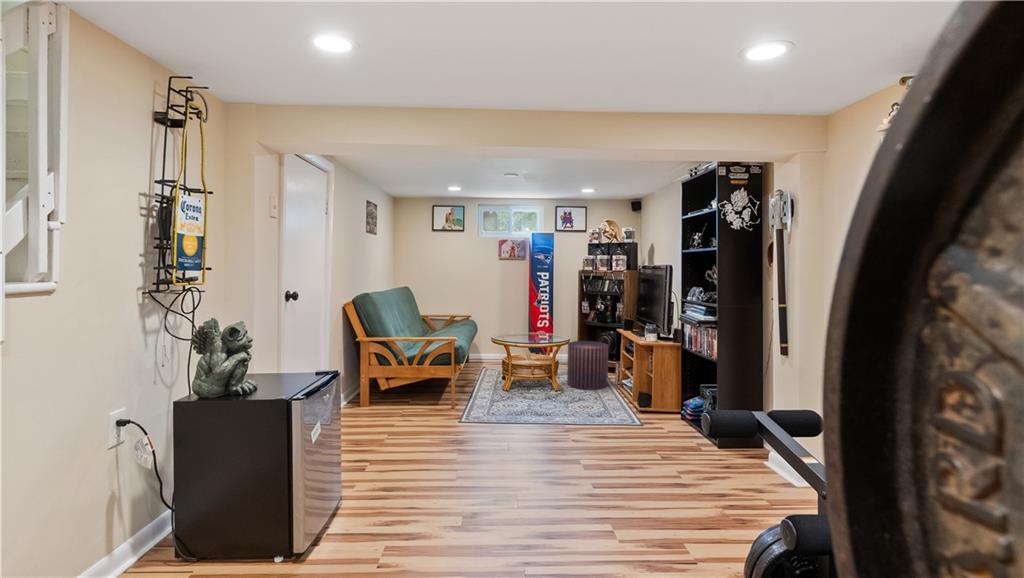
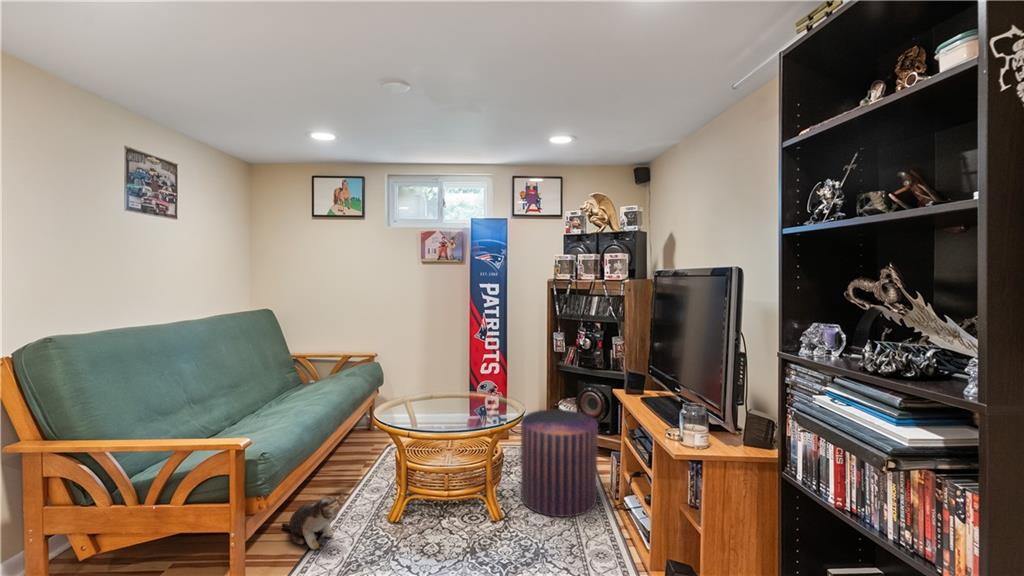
plush toy: none [452,372,487,397] -> present [282,494,344,549]

